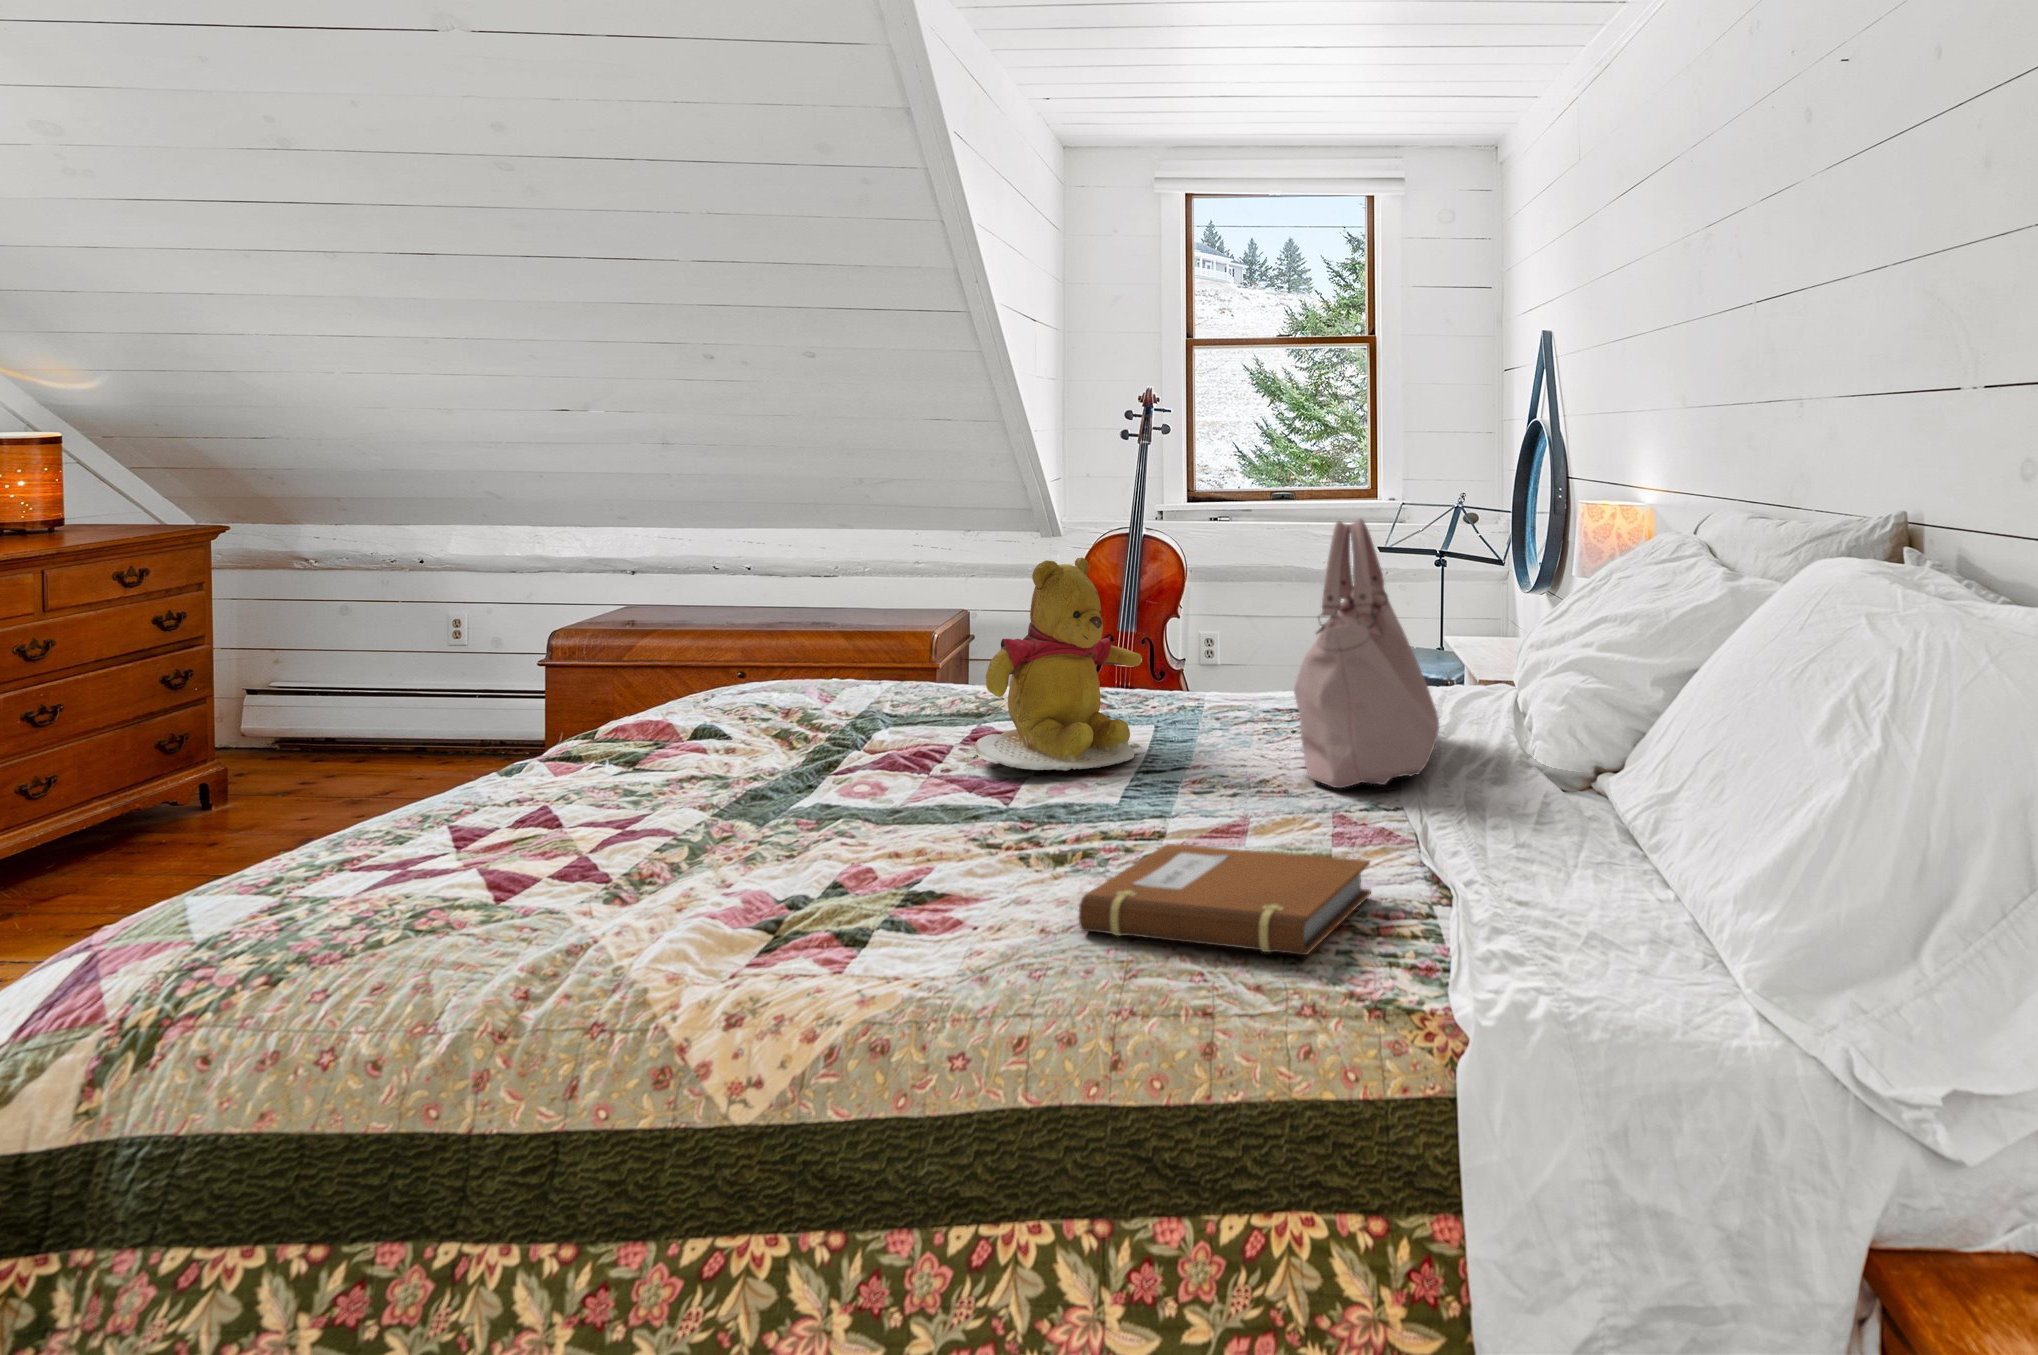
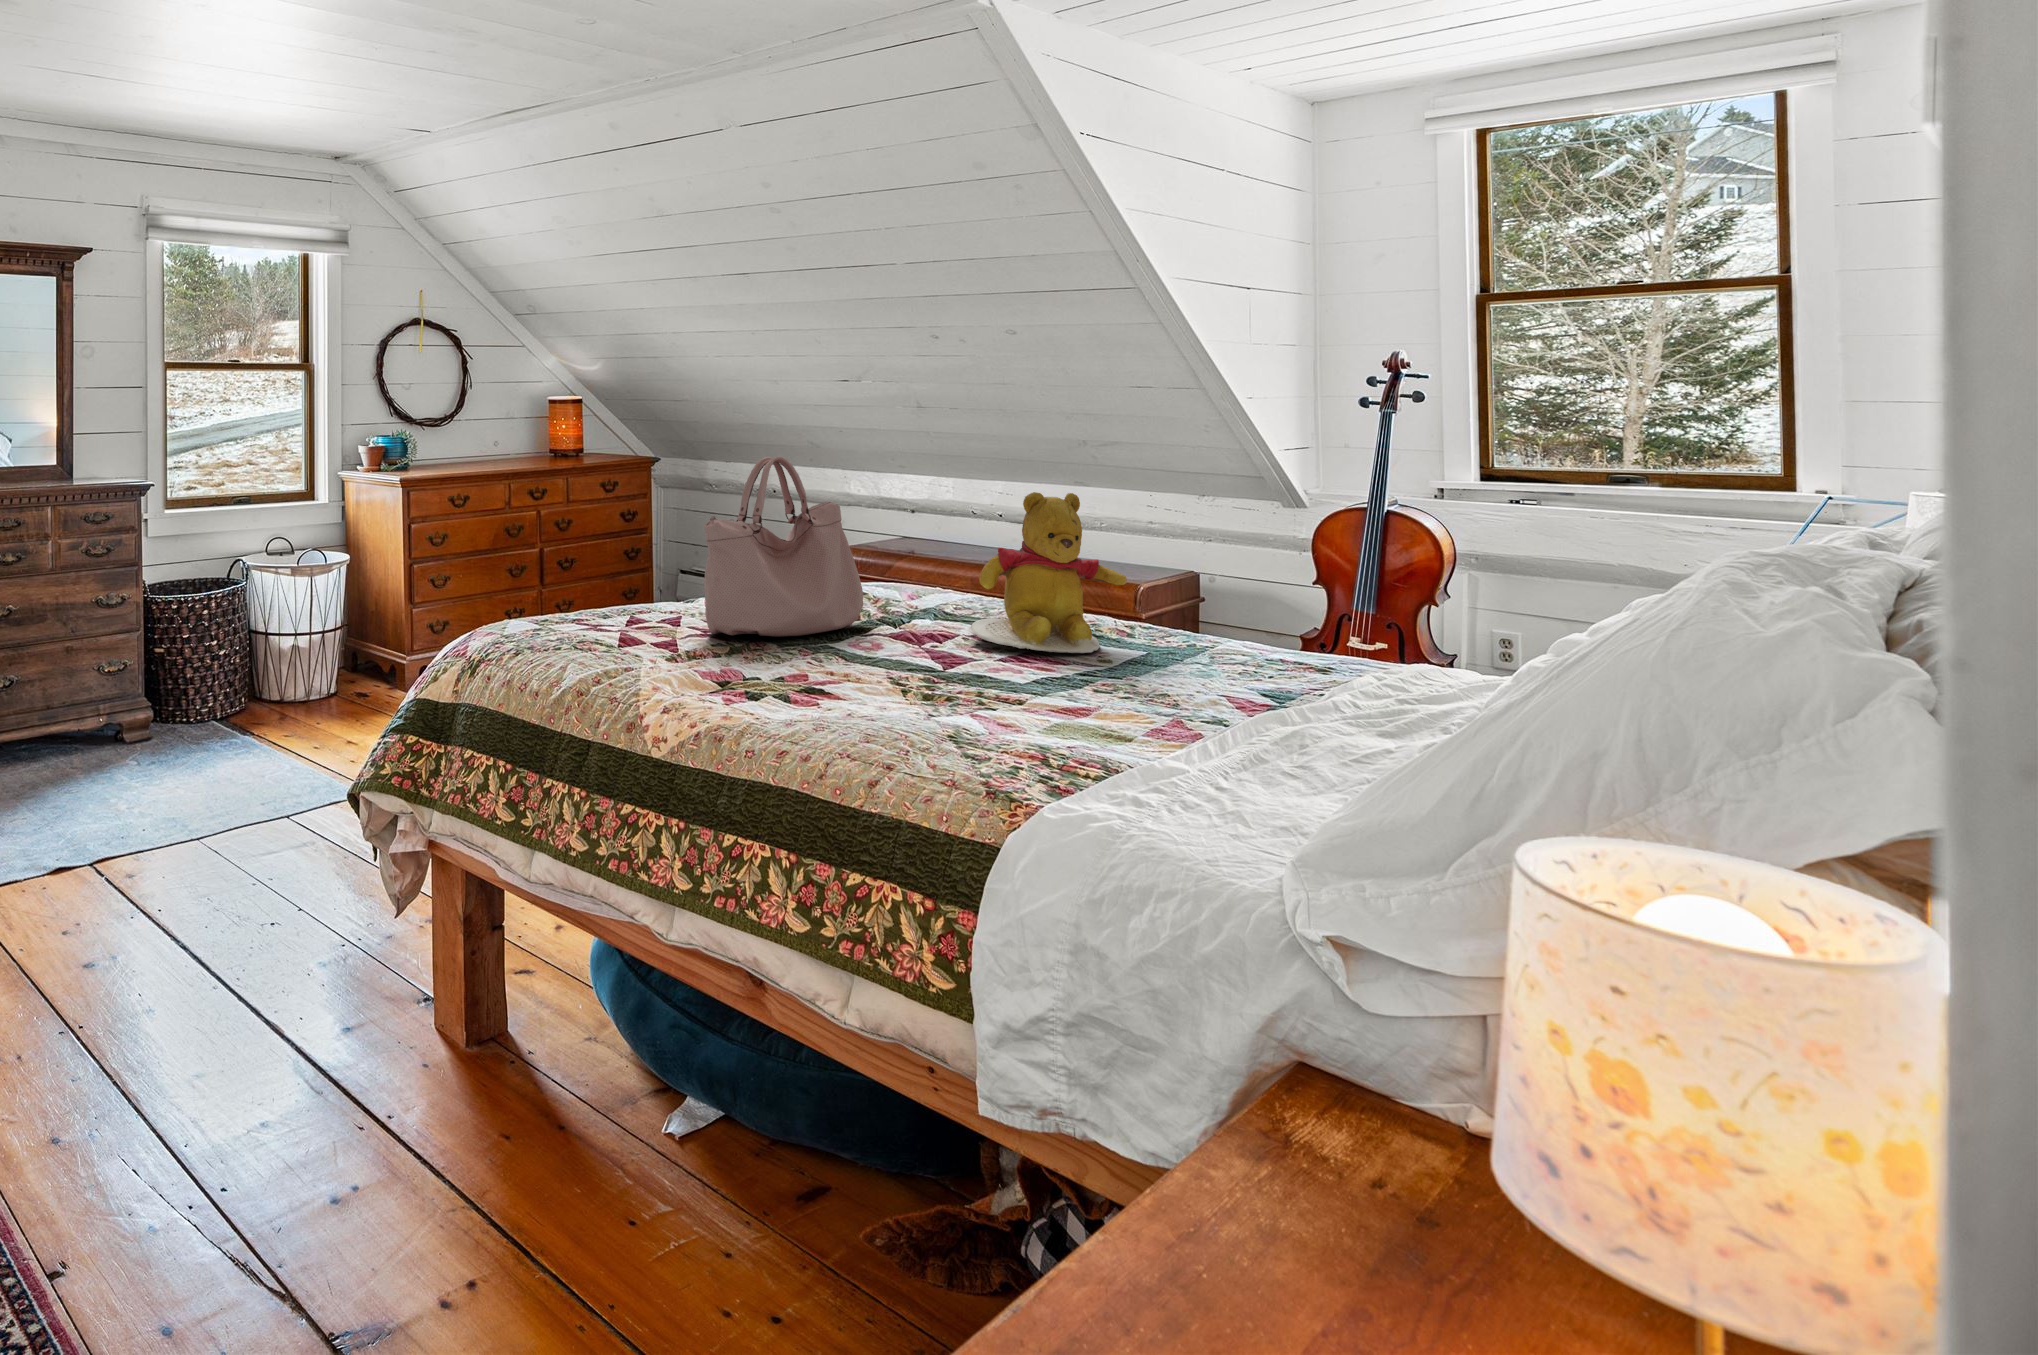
handbag: present [1294,519,1439,788] -> present [704,456,863,637]
notebook: present [1079,844,1371,955] -> none [876,690,1095,757]

